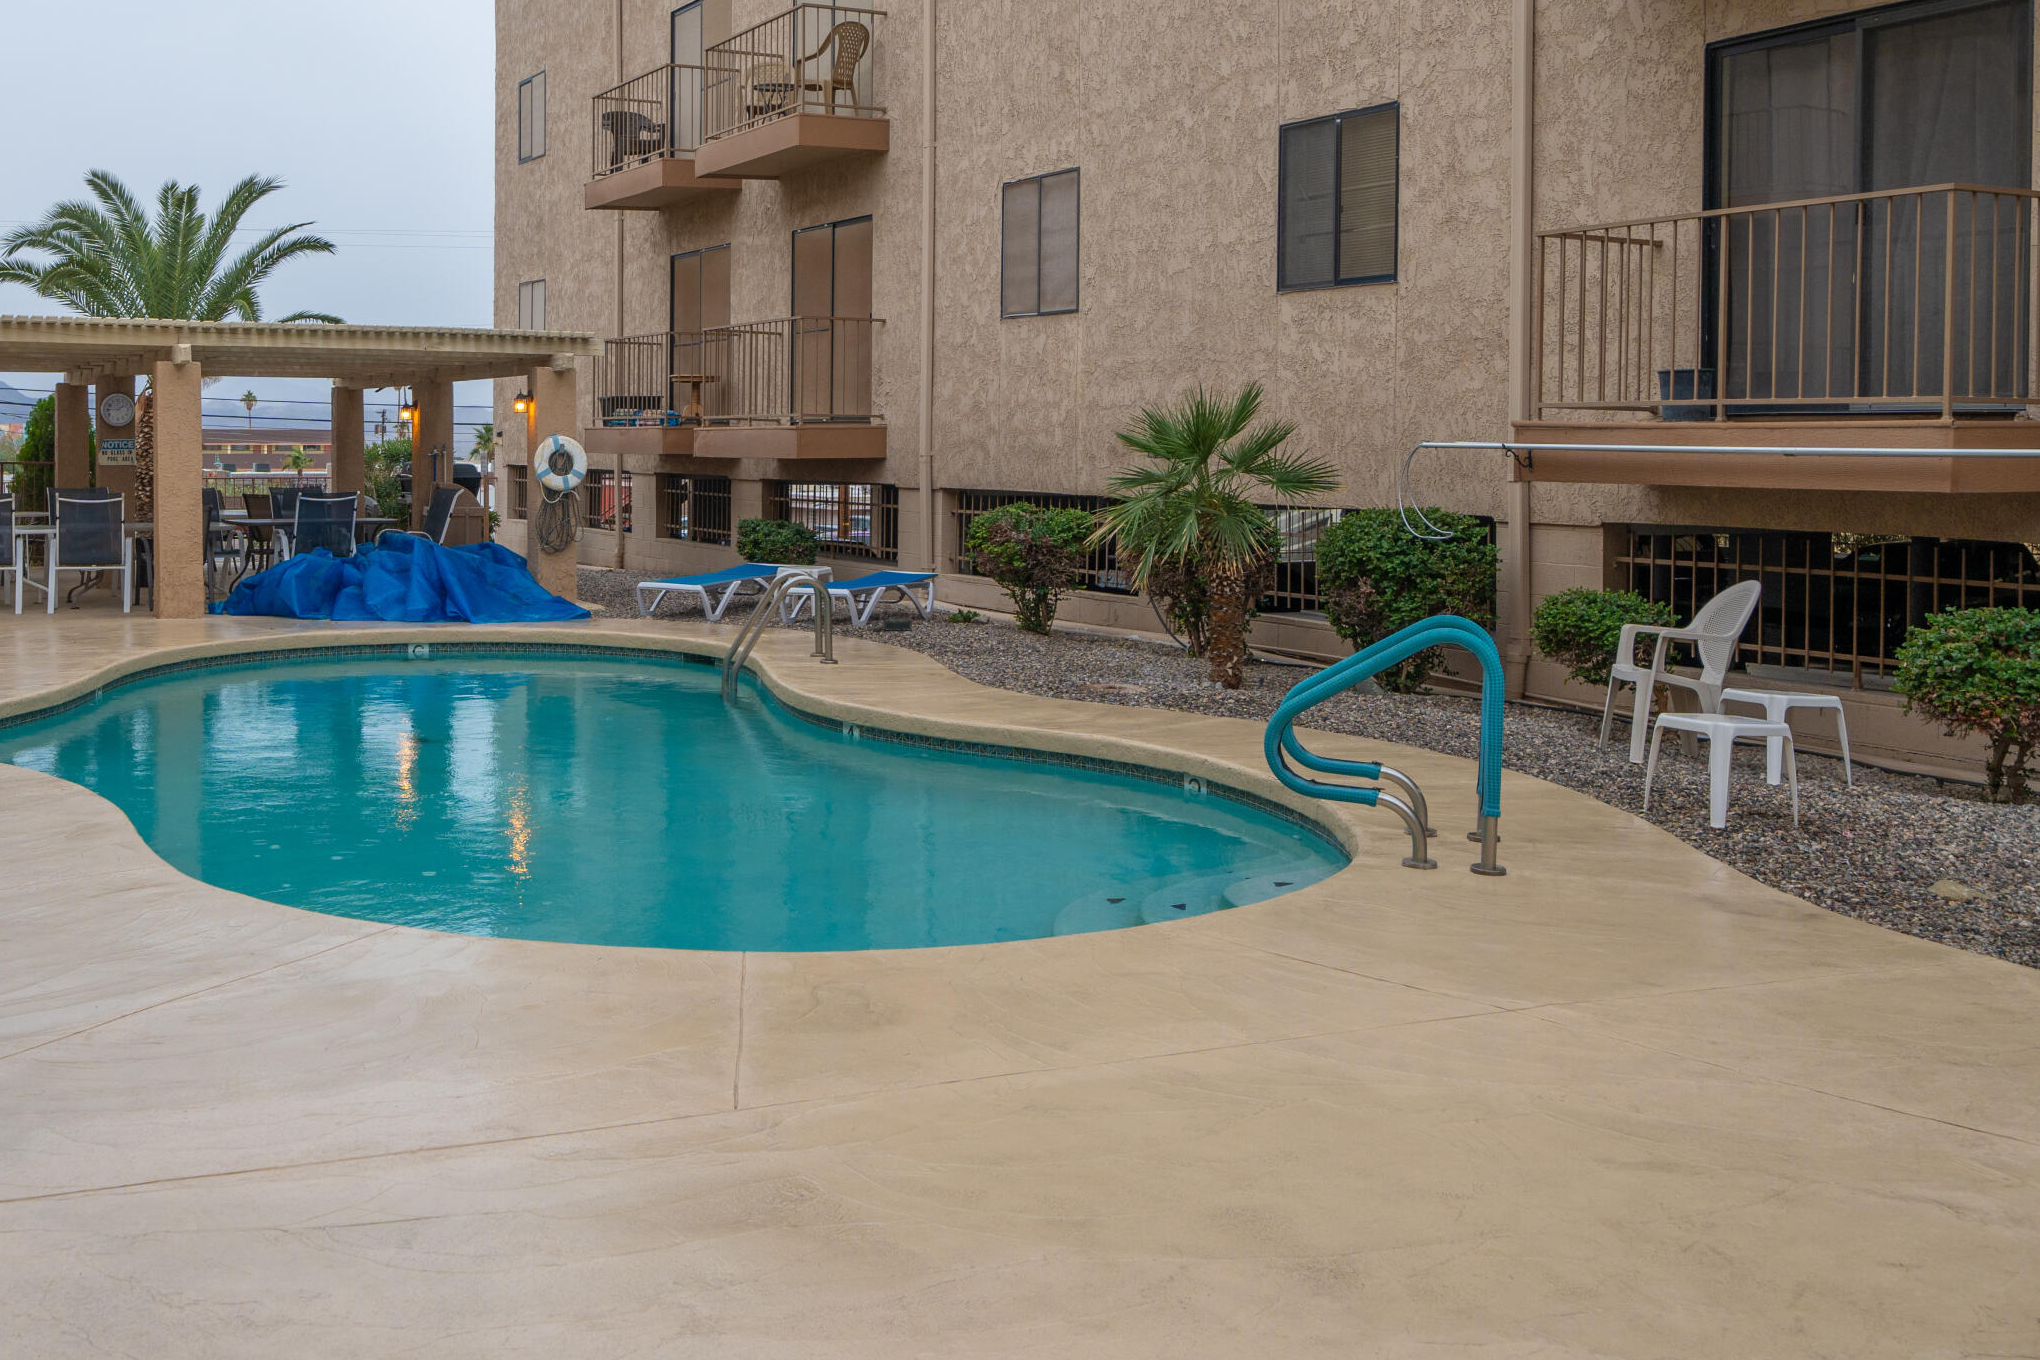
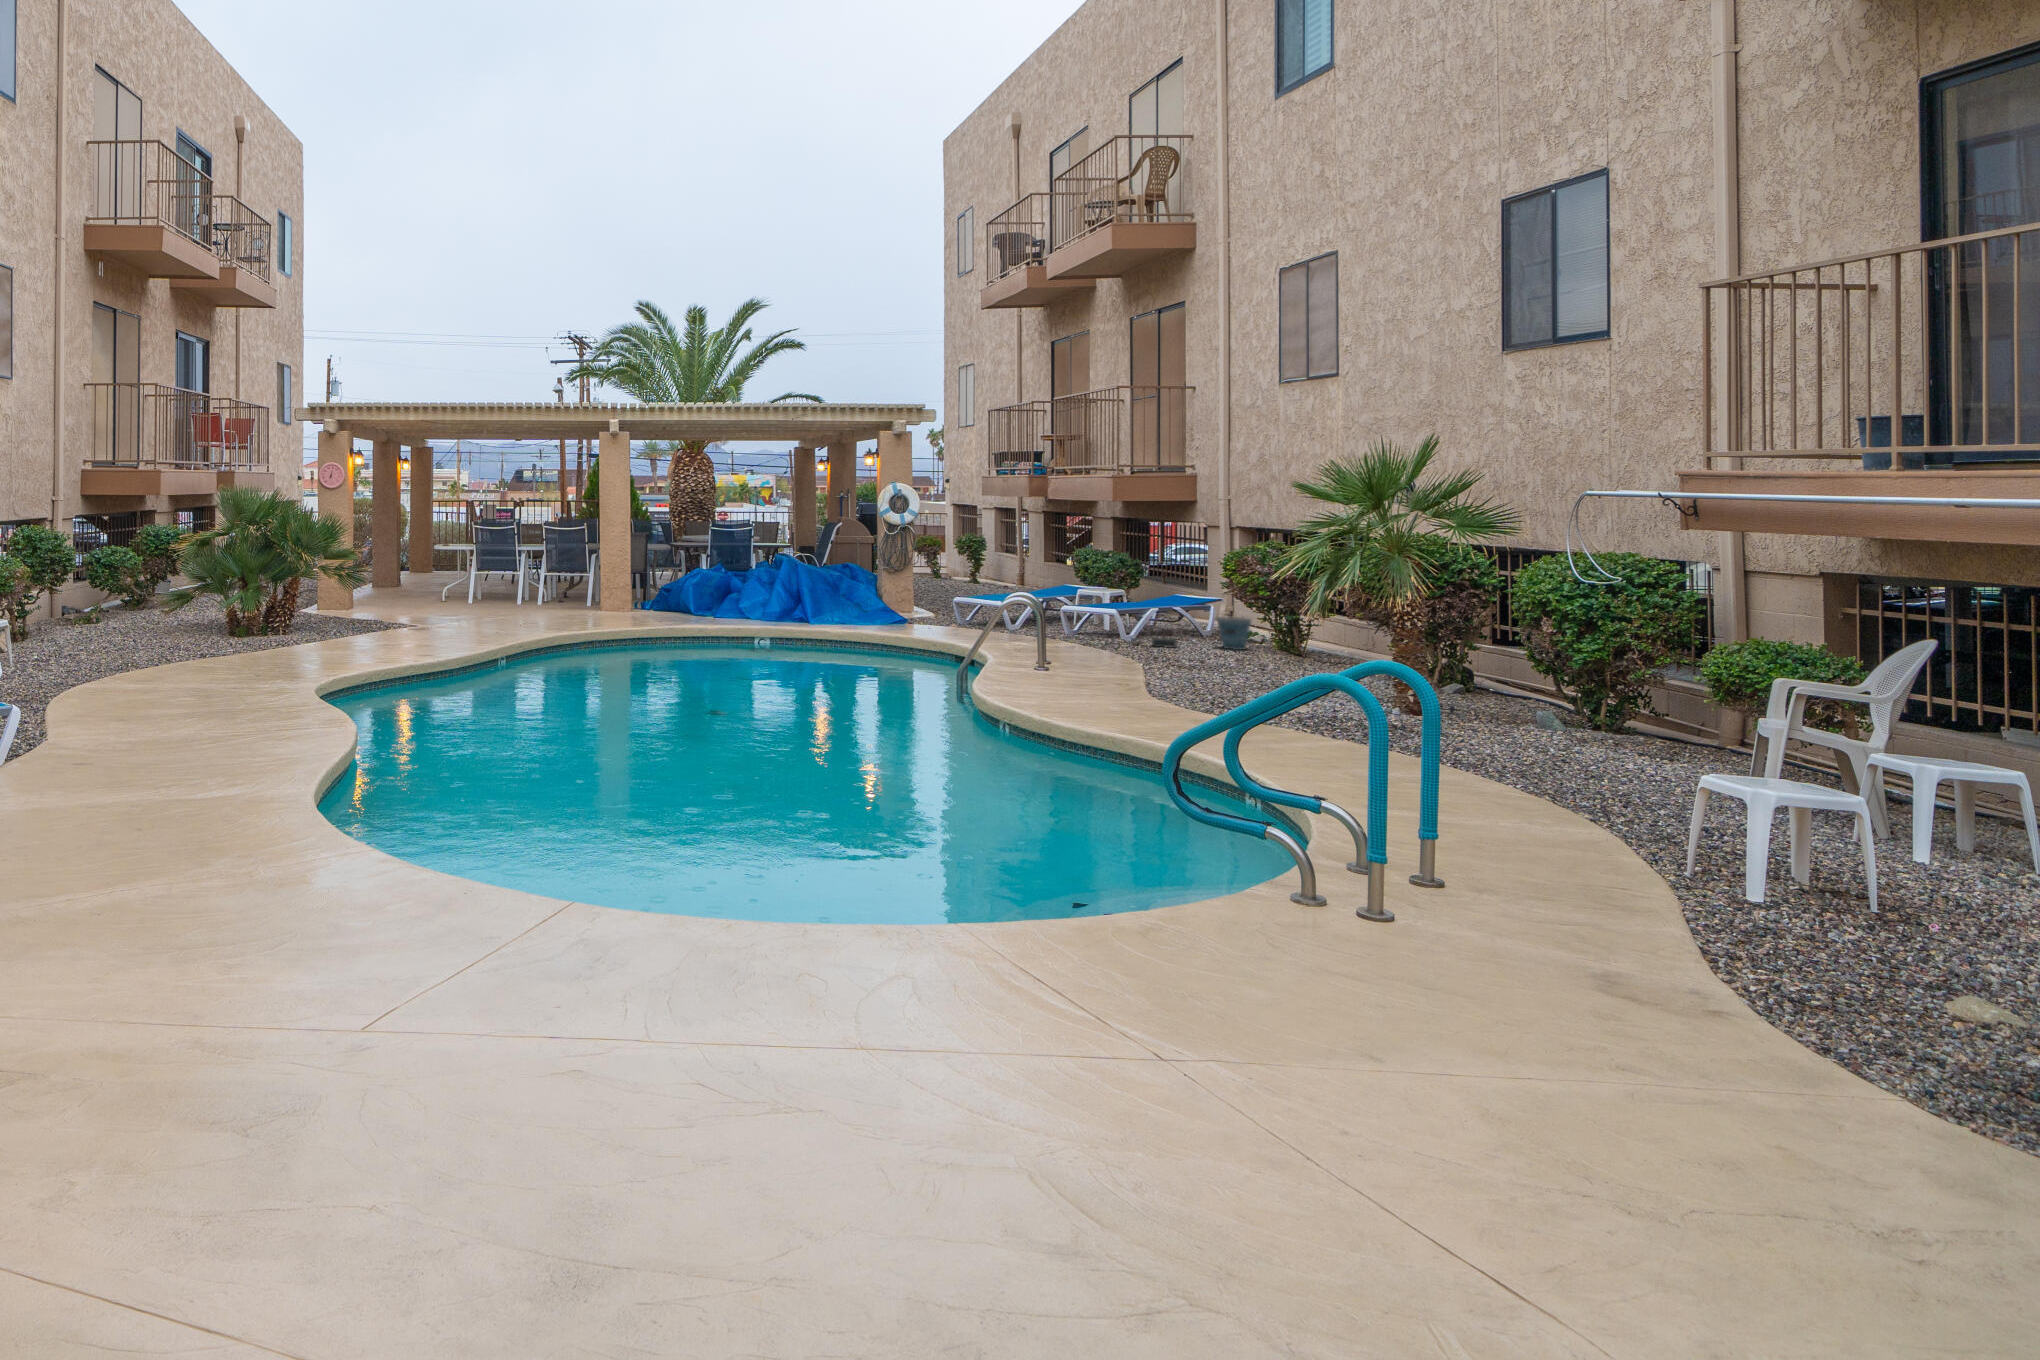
bucket: none [949,590,989,629] -> present [1216,616,1251,650]

